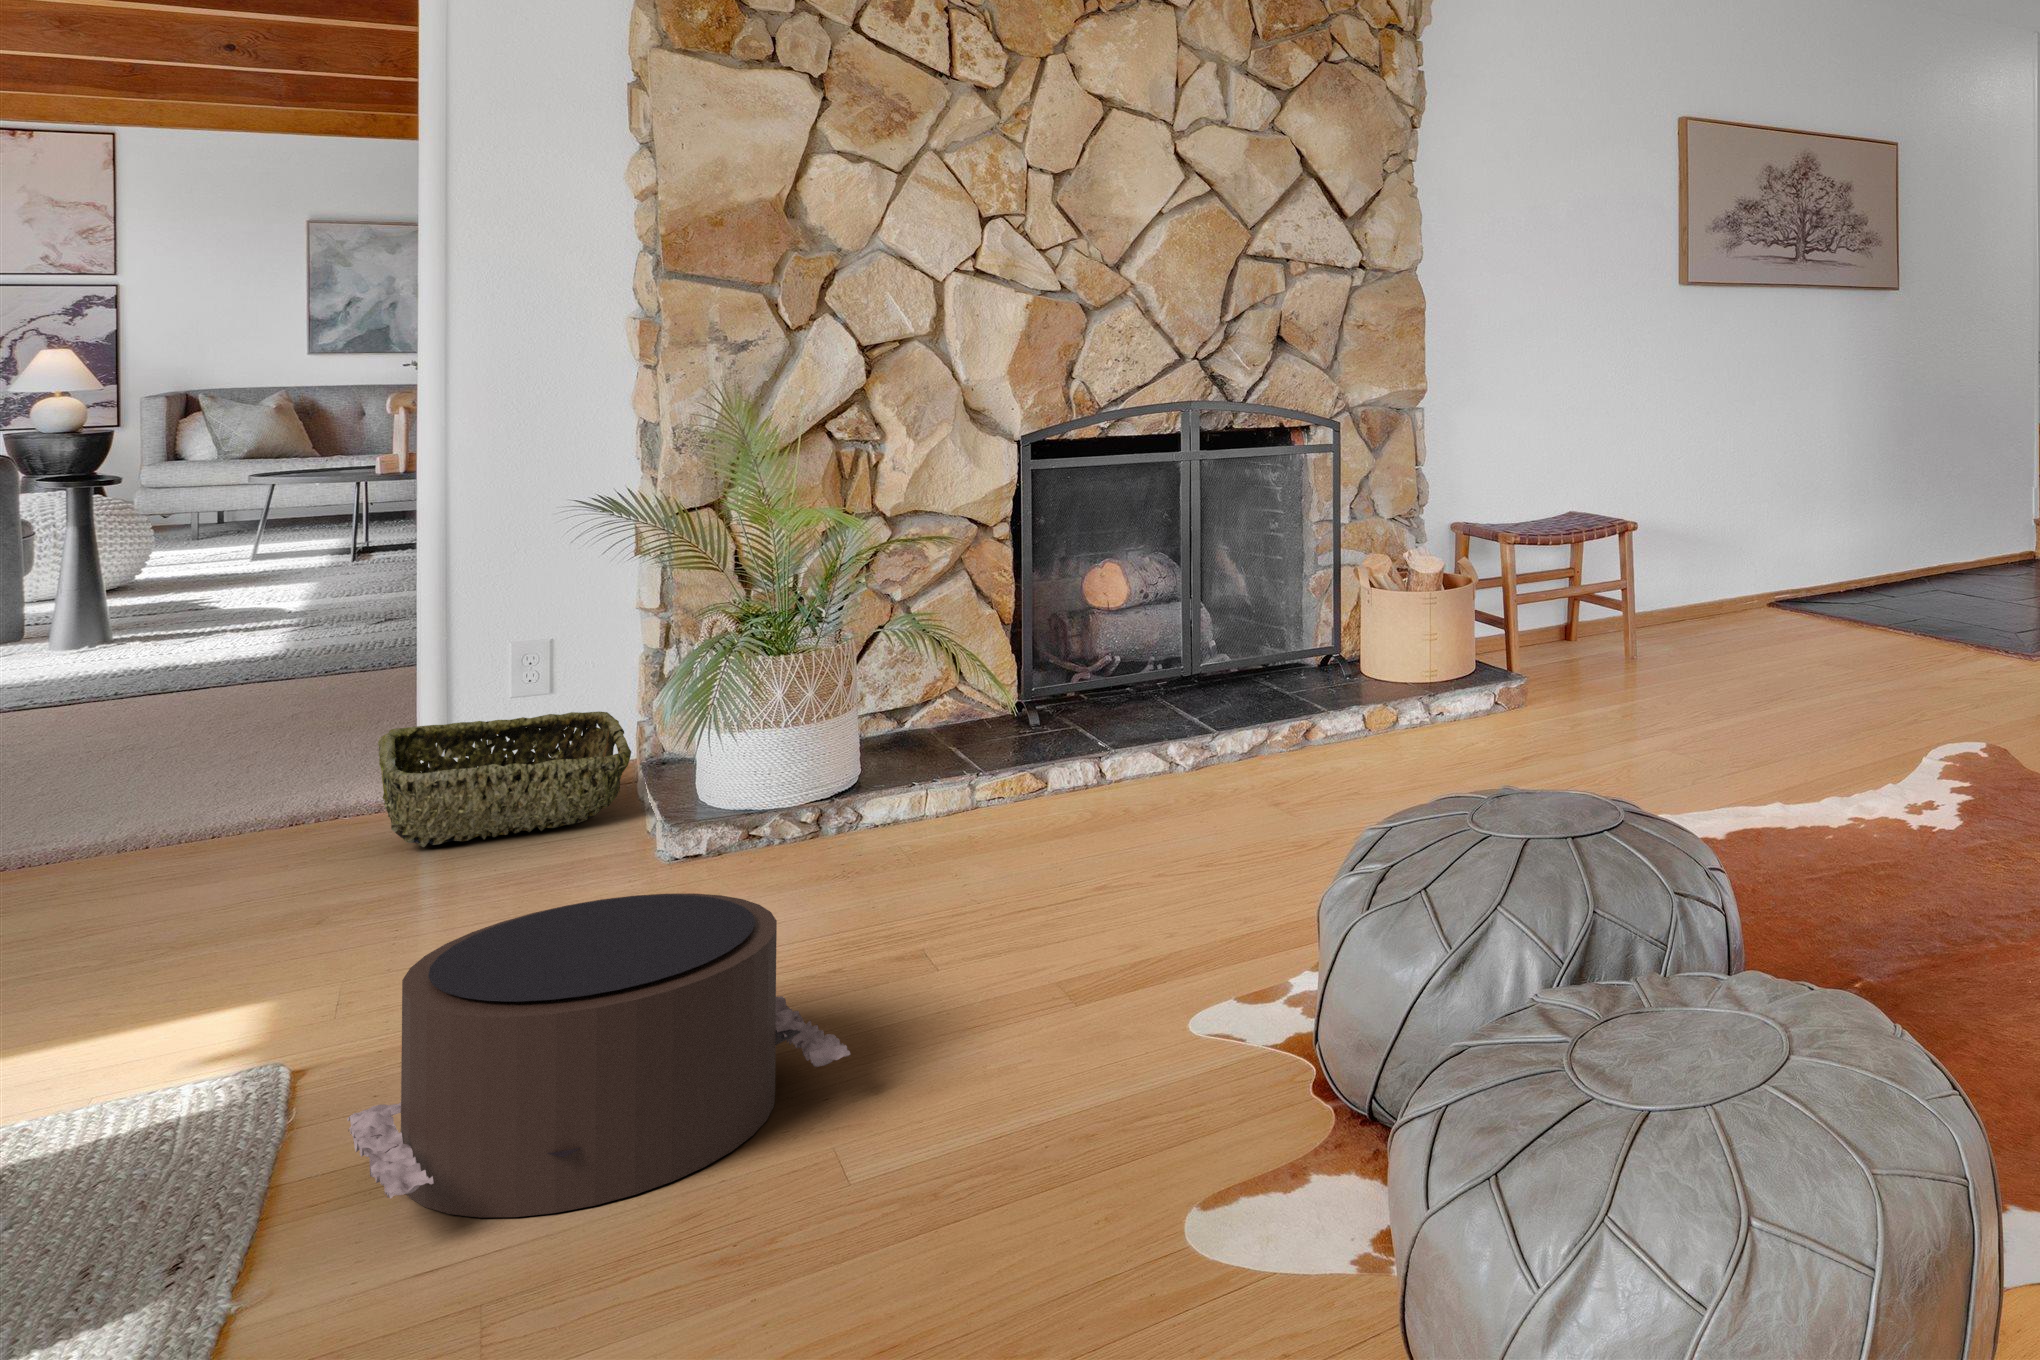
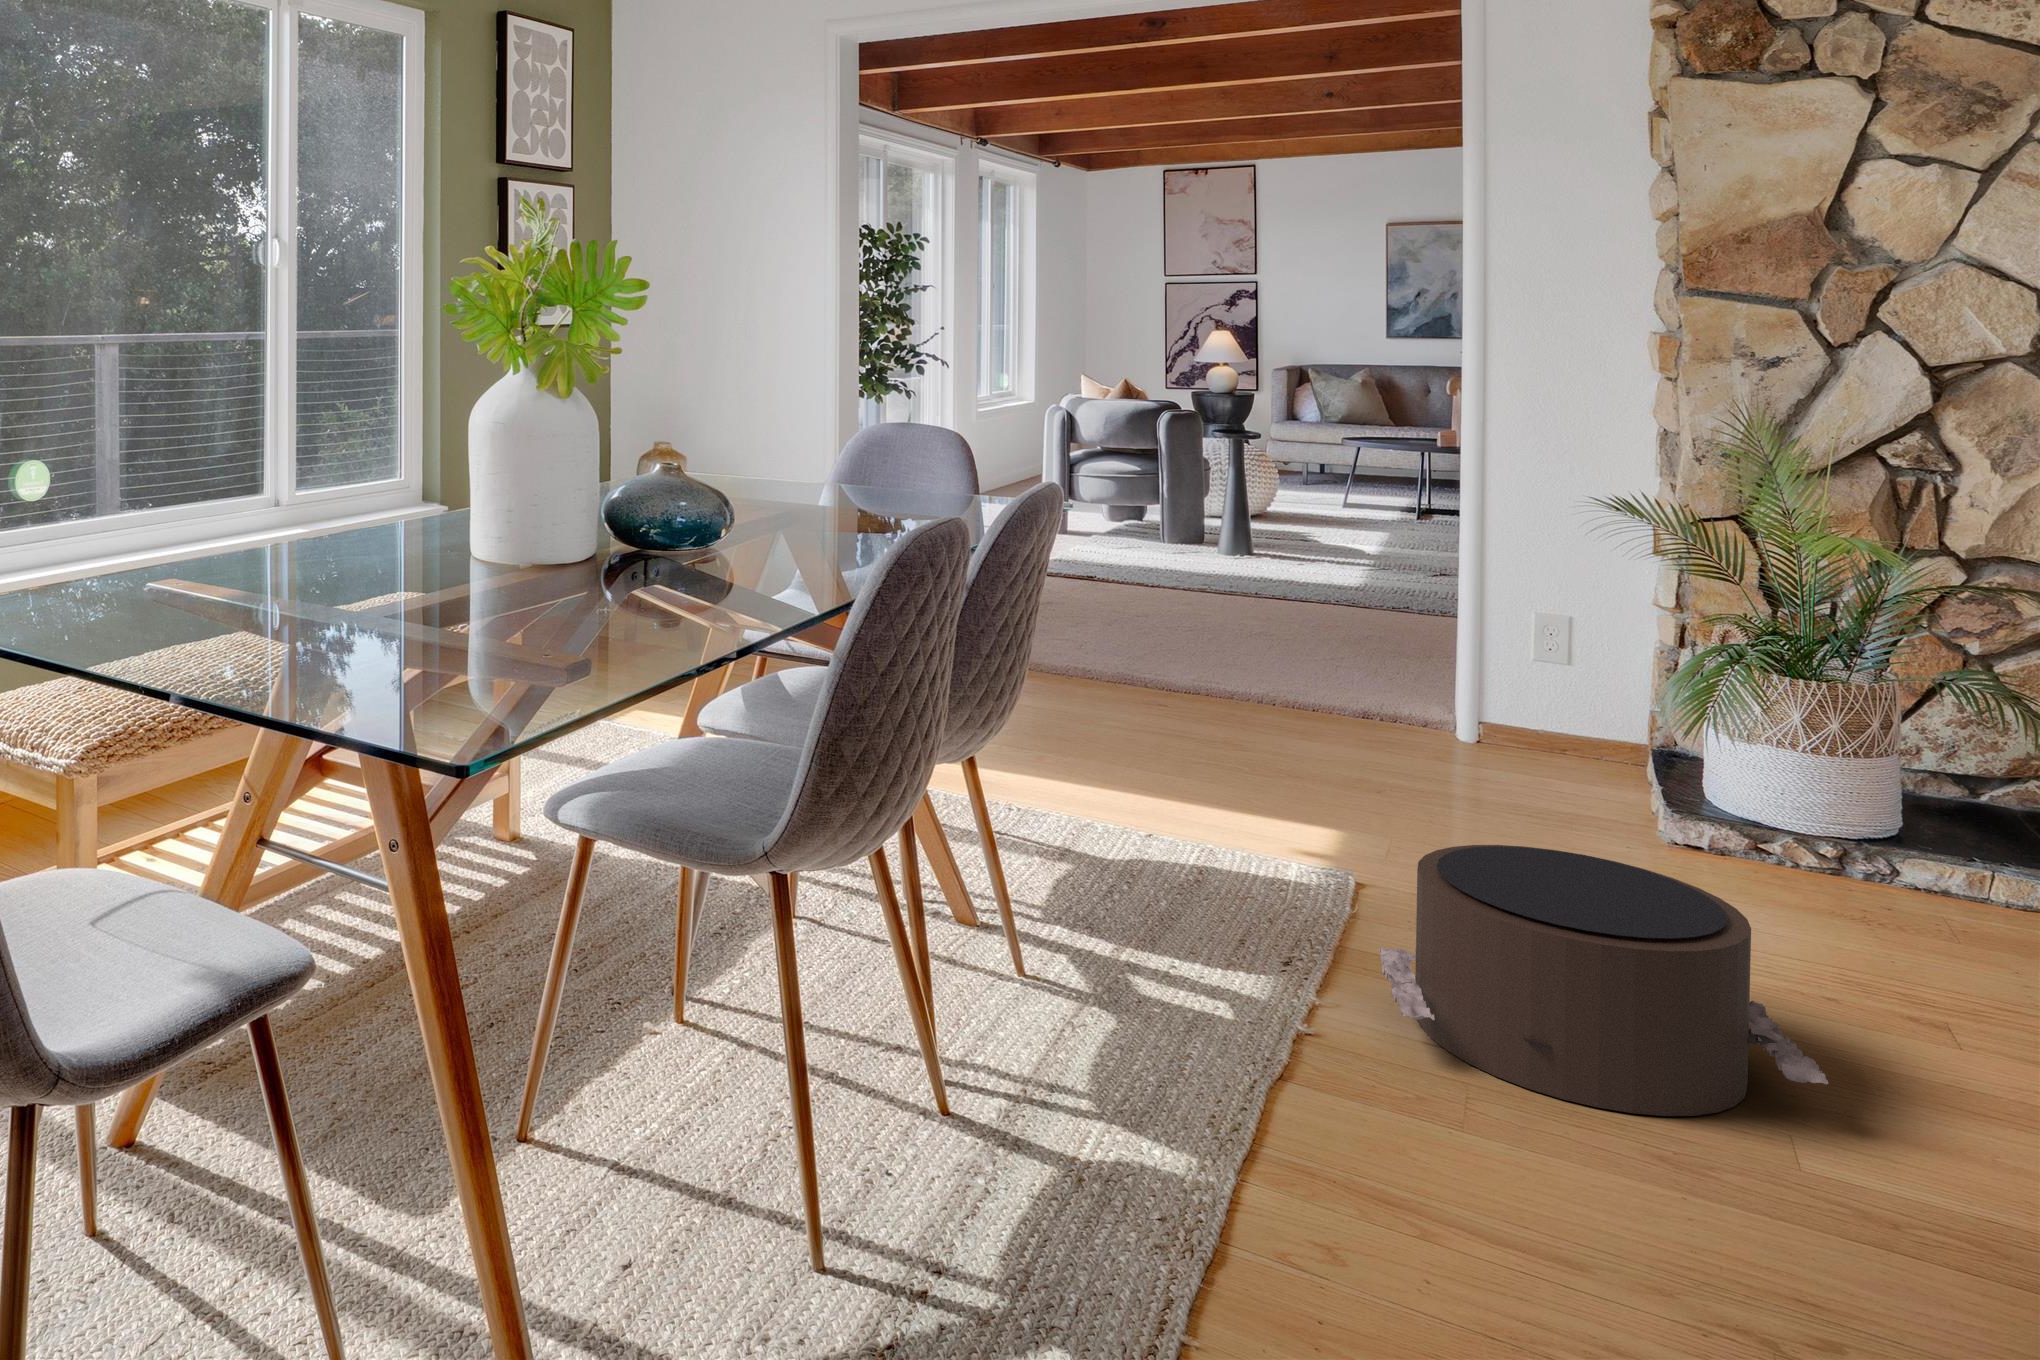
woven basket: present [378,712,631,847] -> none [1421,669,1641,789]

